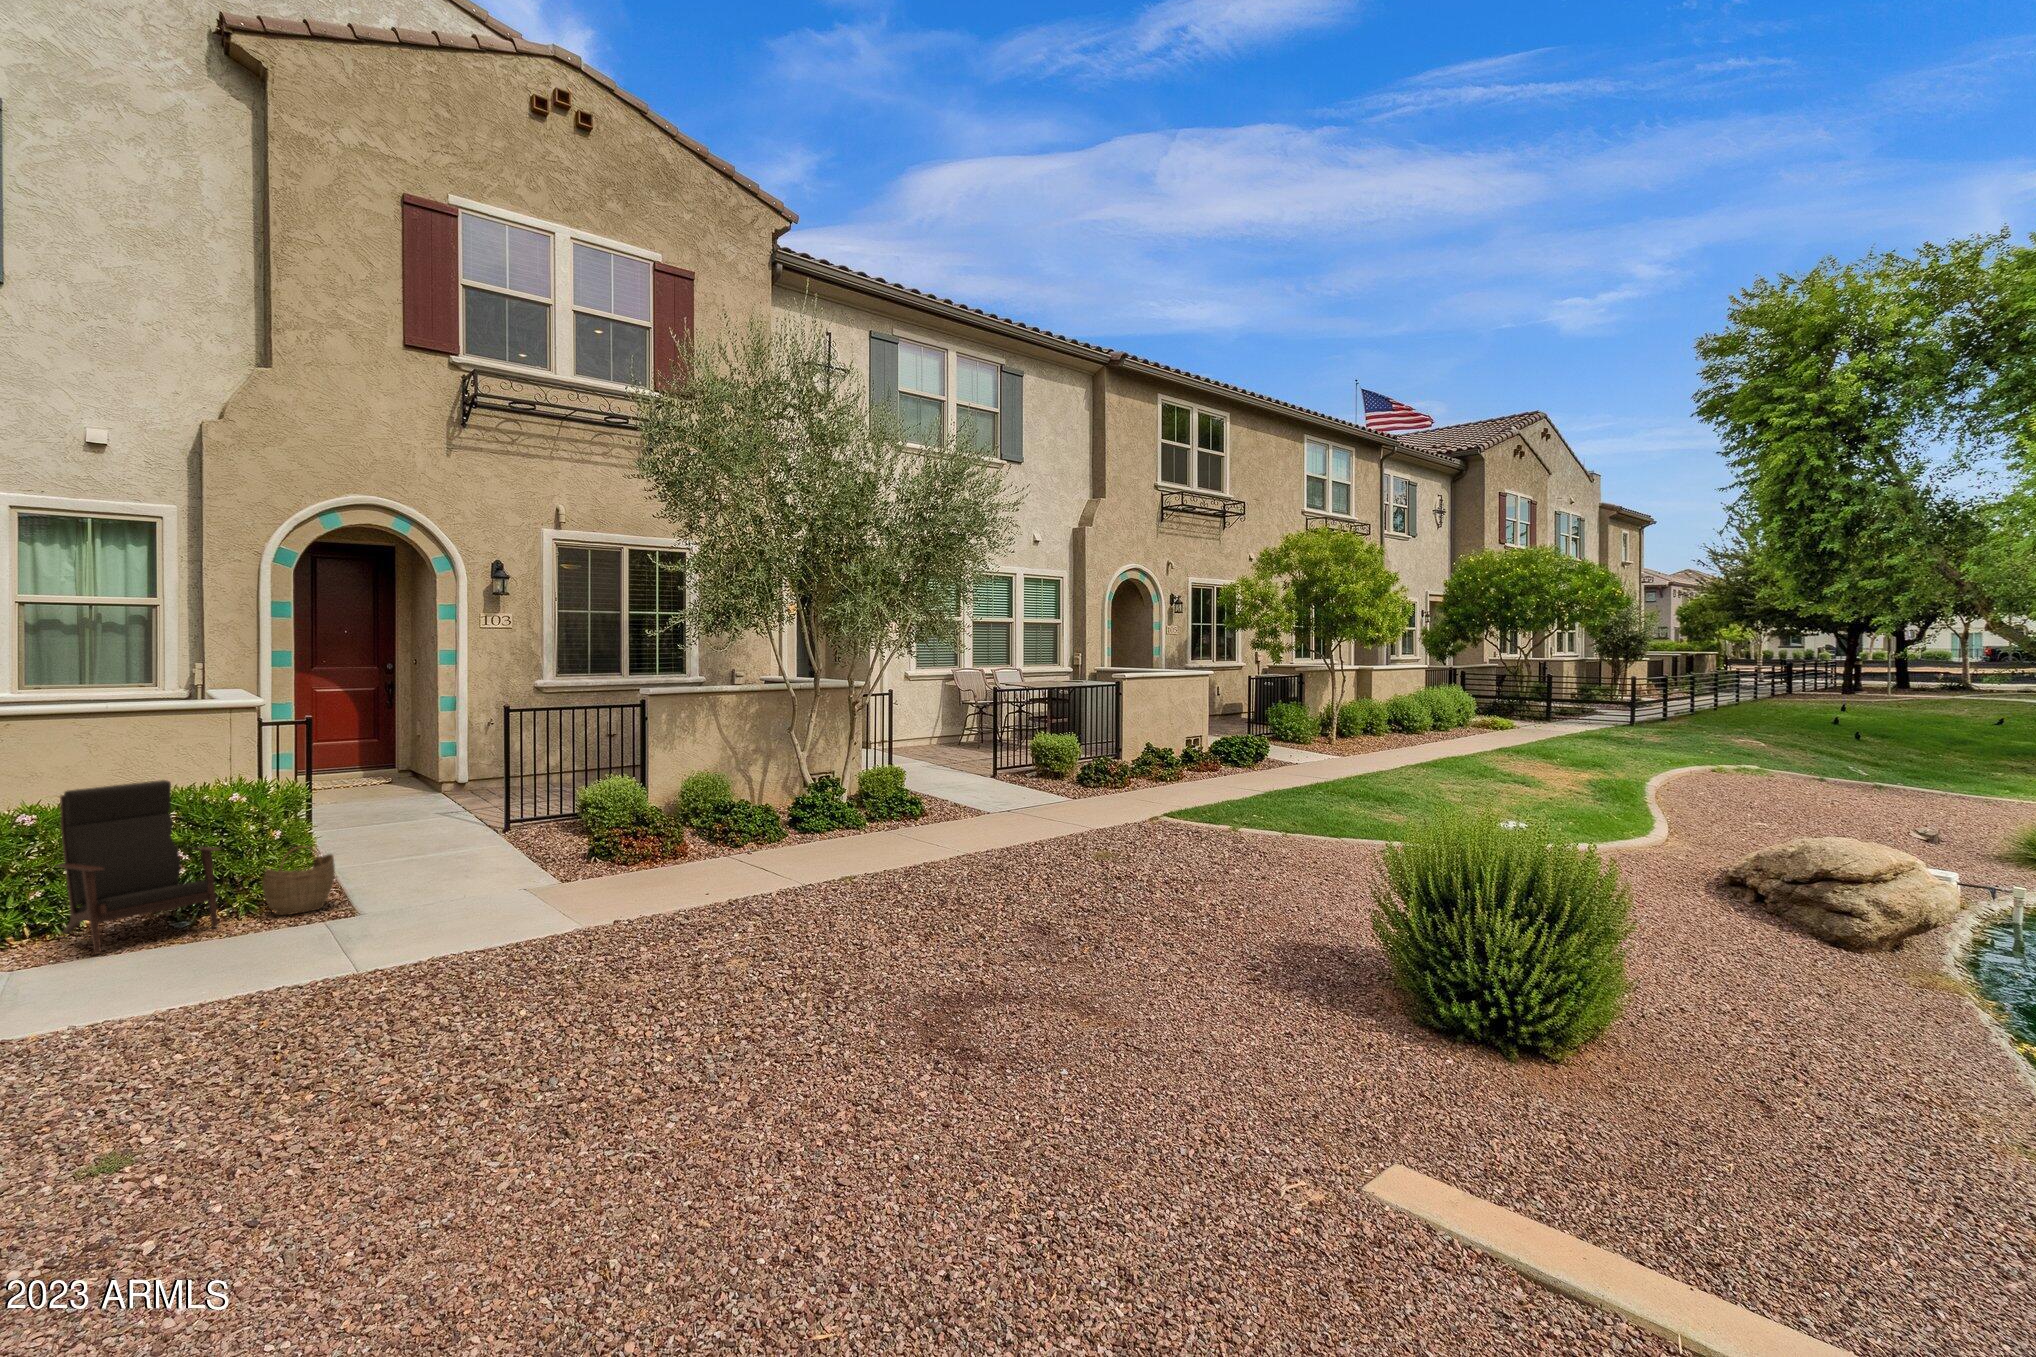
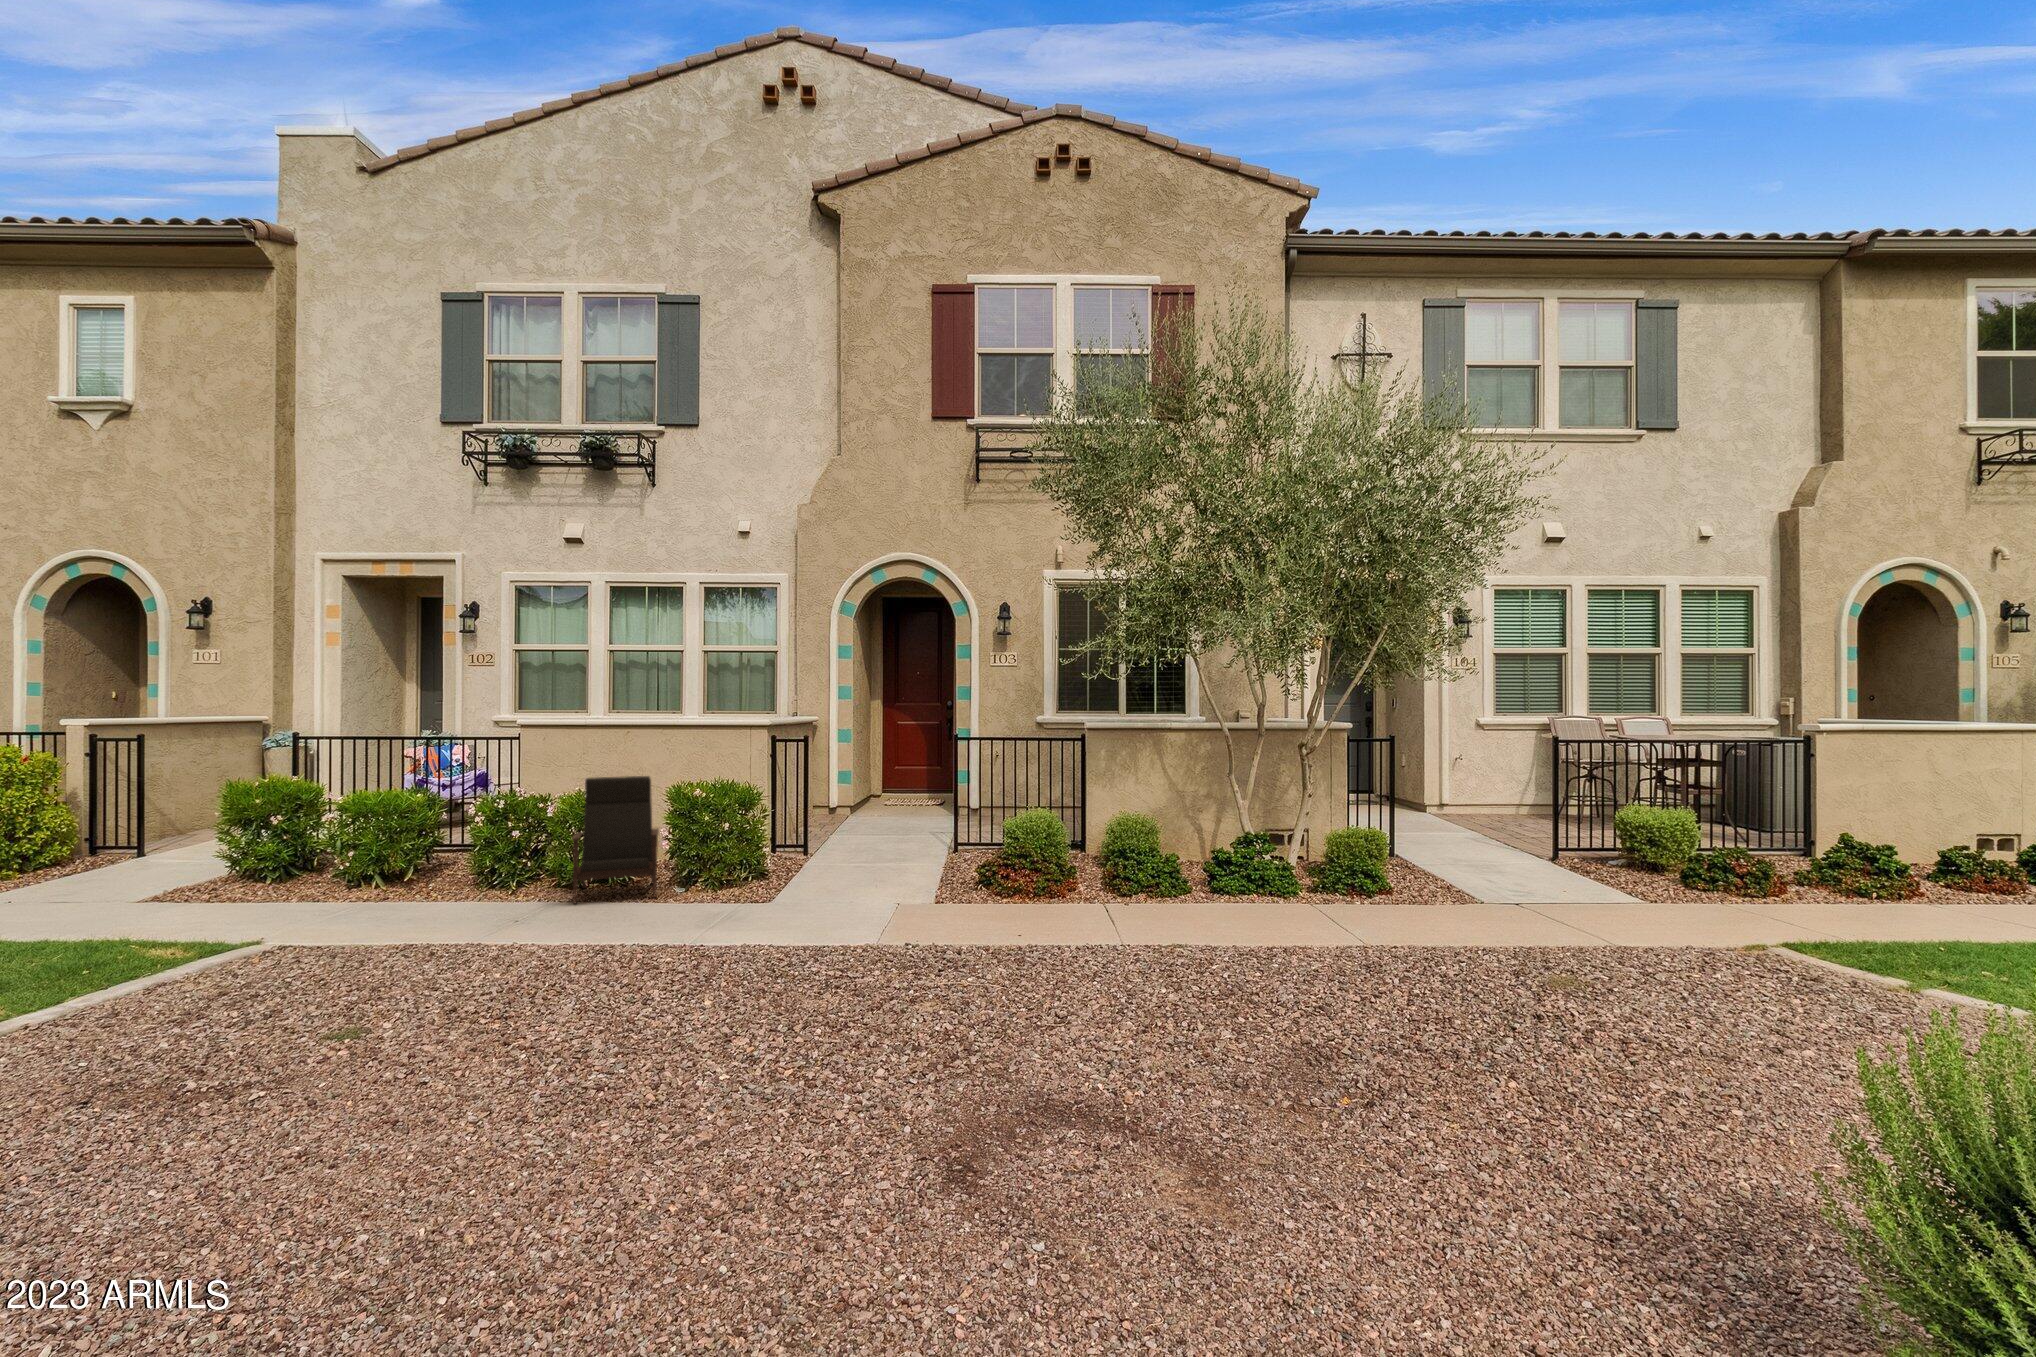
woven basket: present [263,846,335,915] -> none [690,834,743,897]

